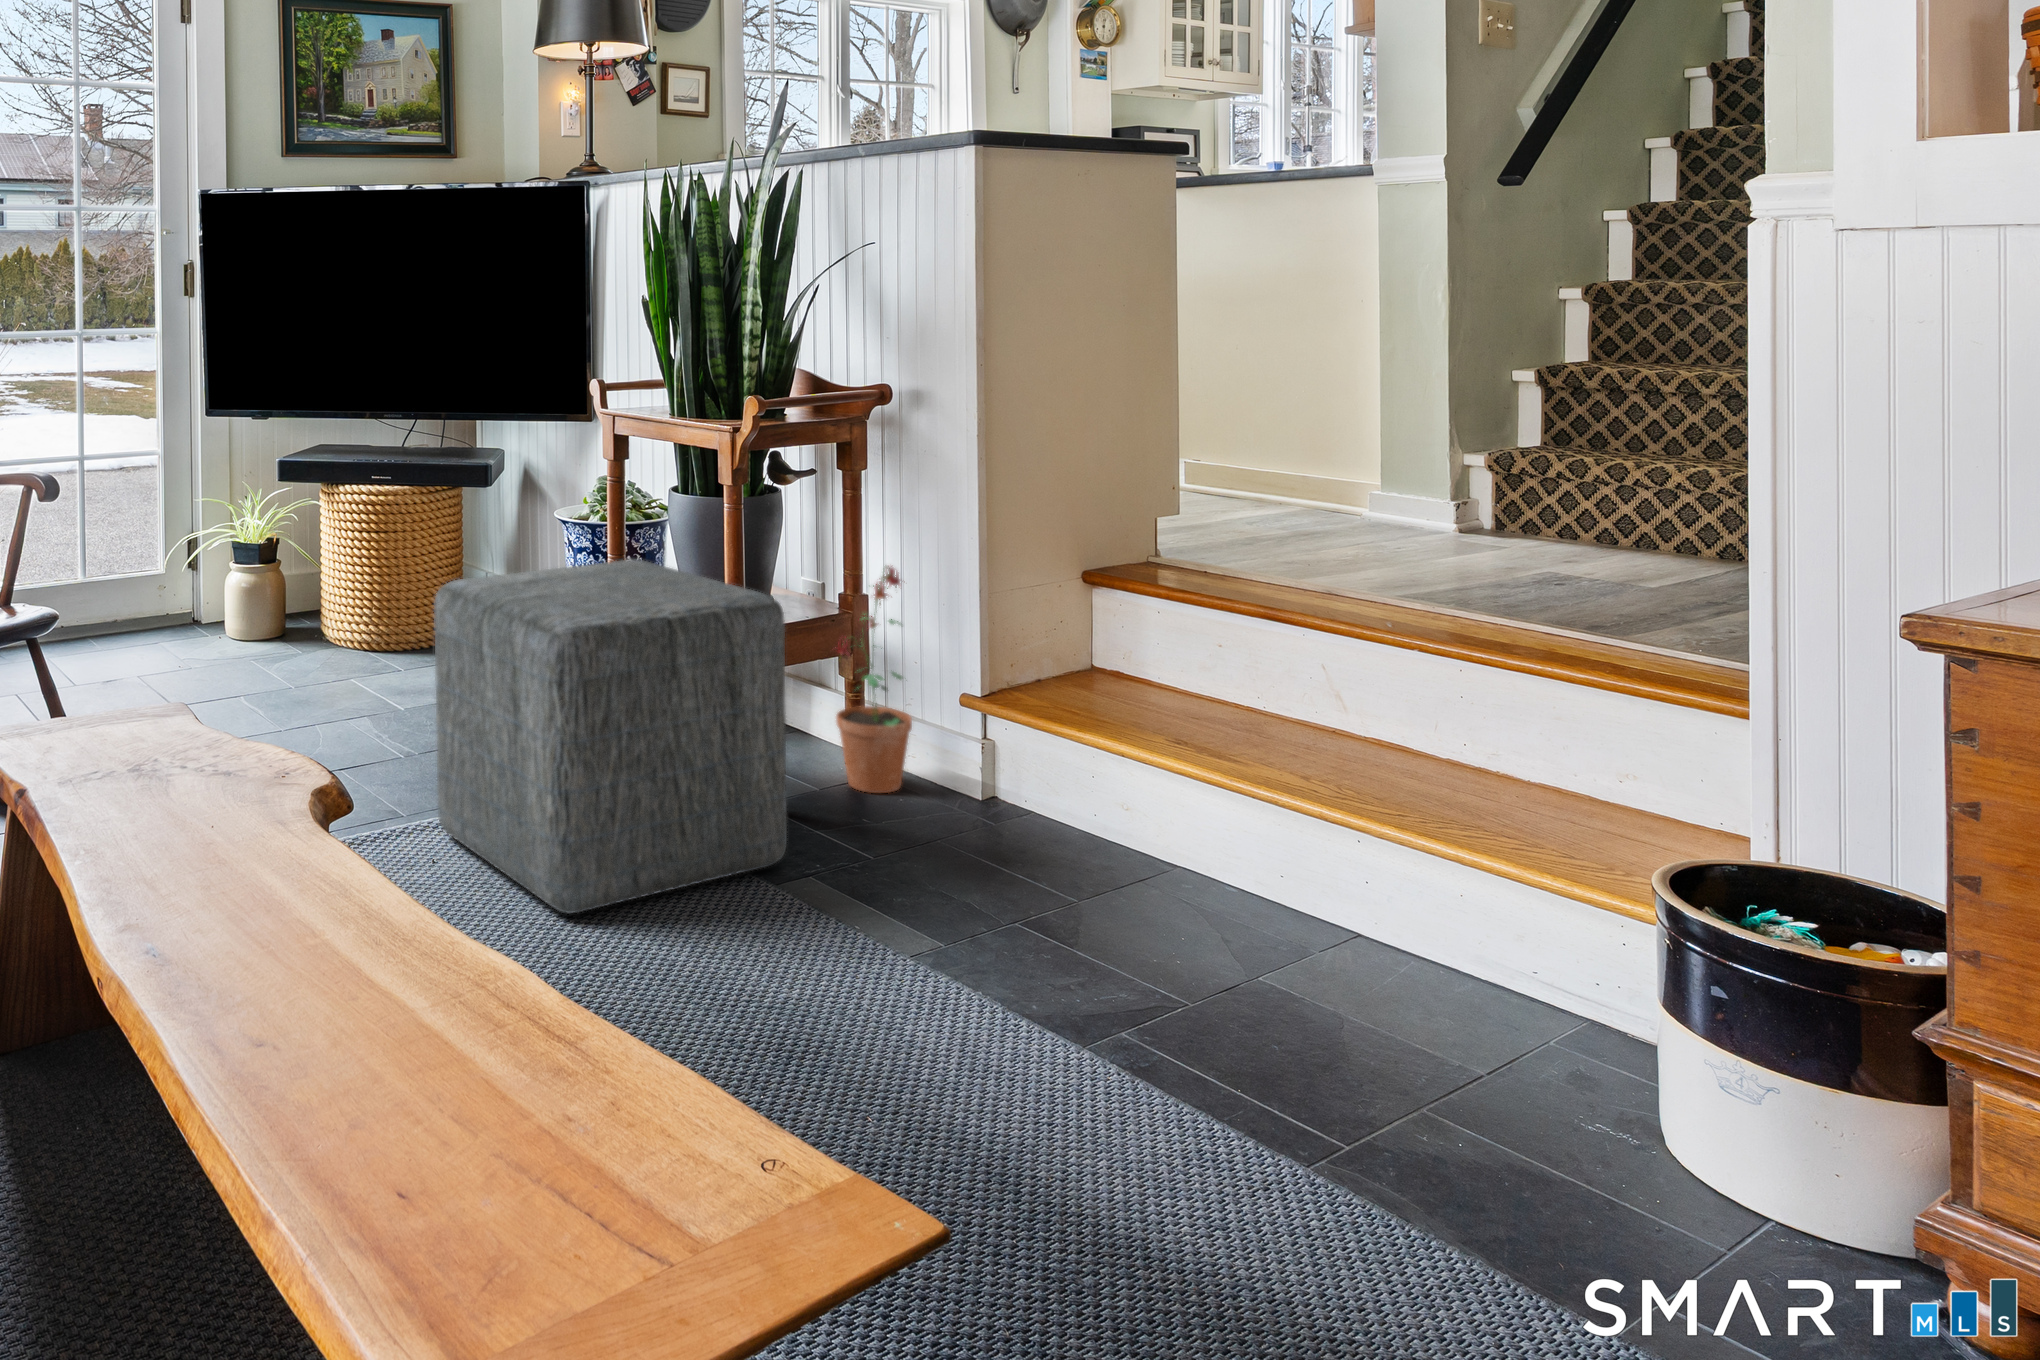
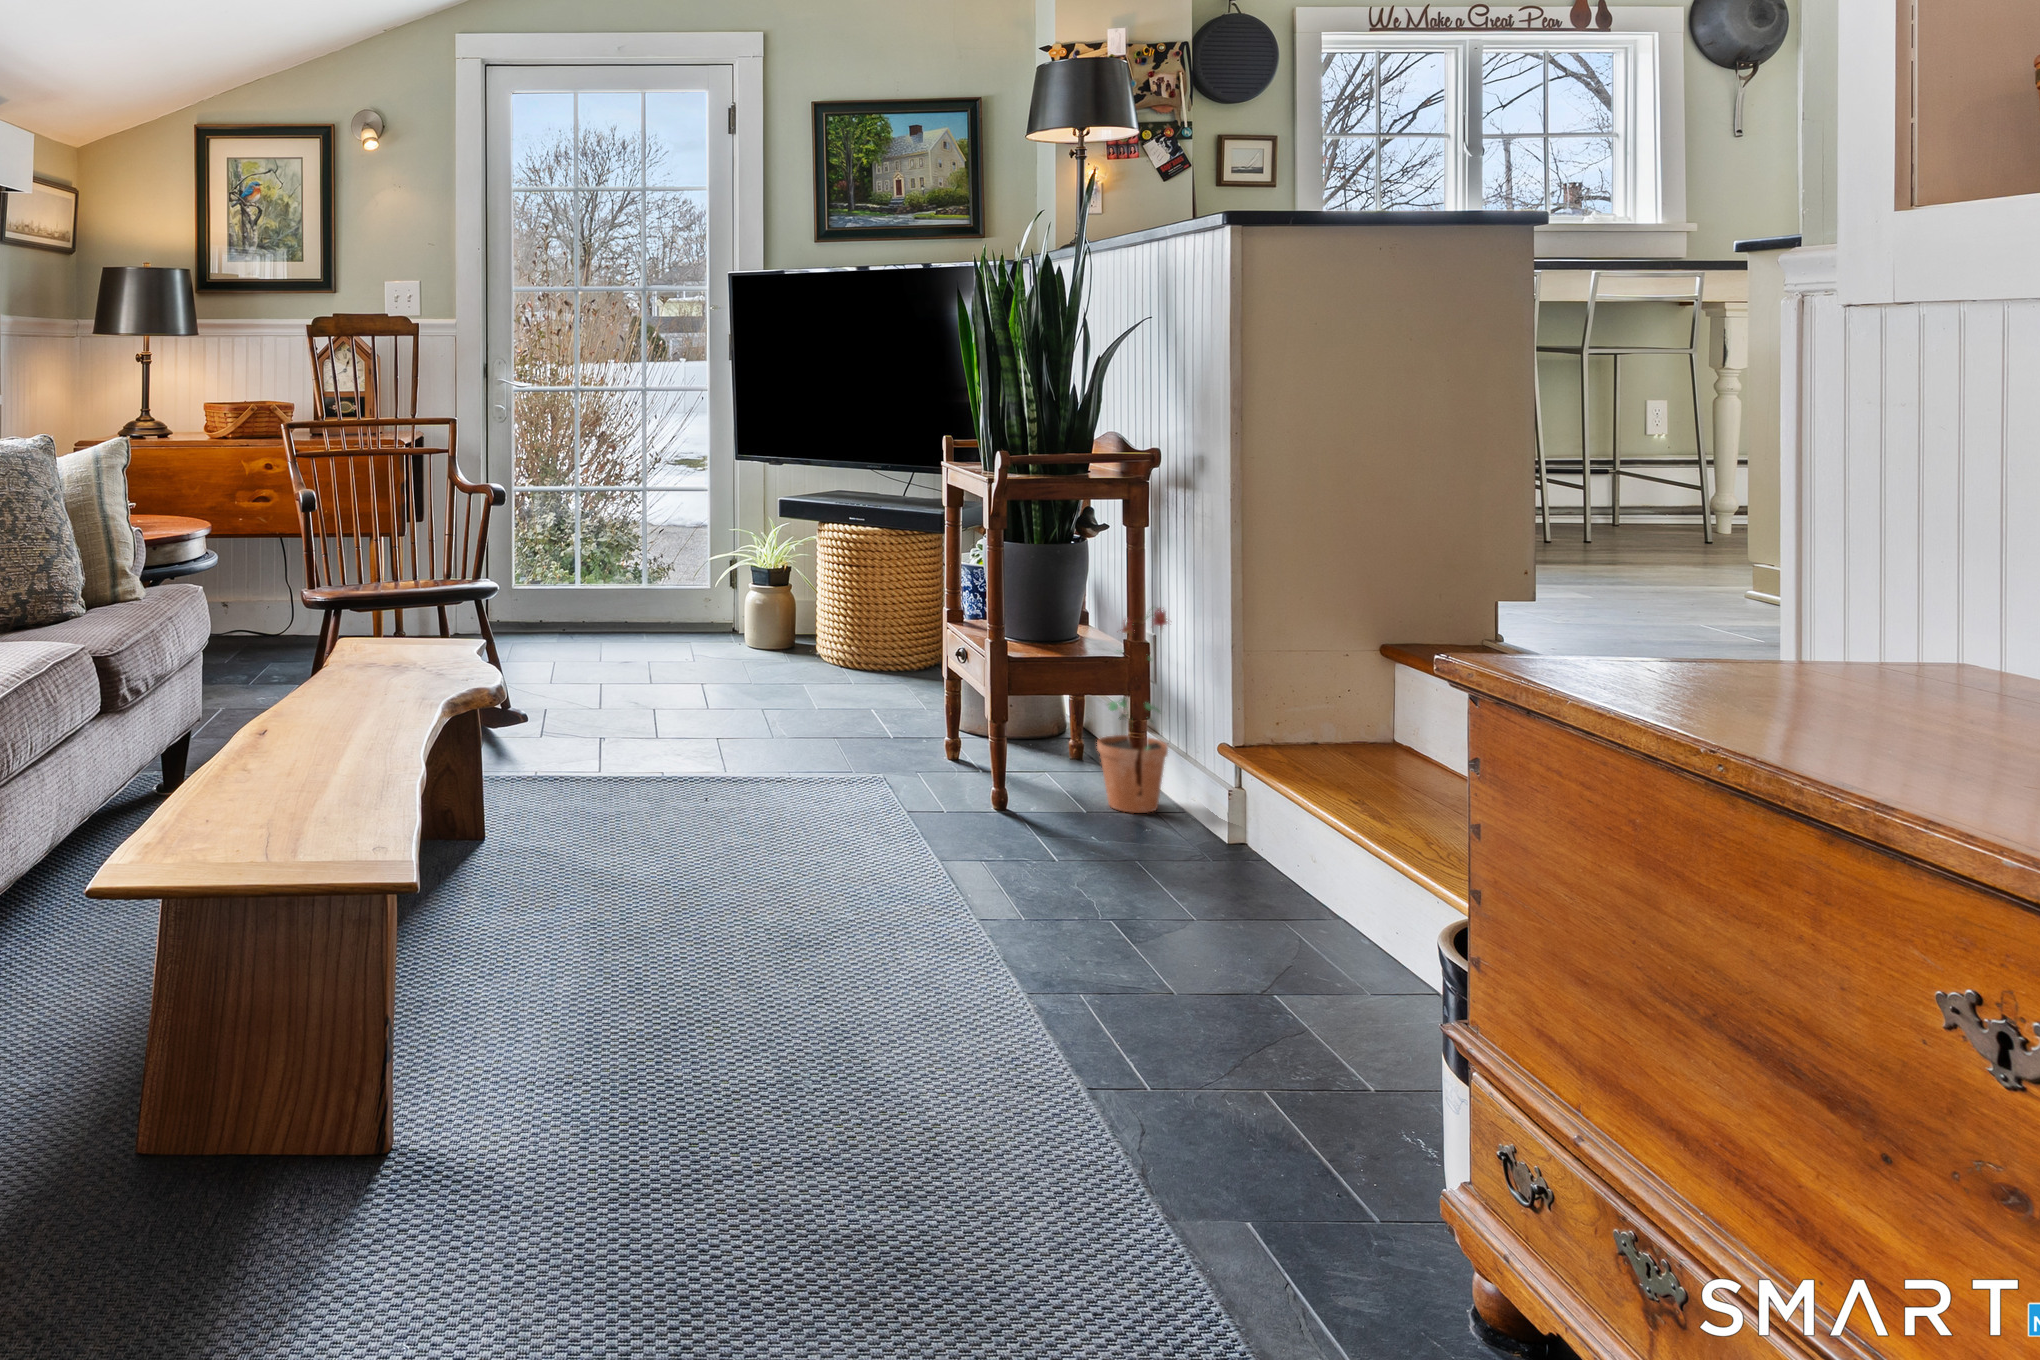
ottoman: present [434,560,787,914] -> none [722,580,963,837]

